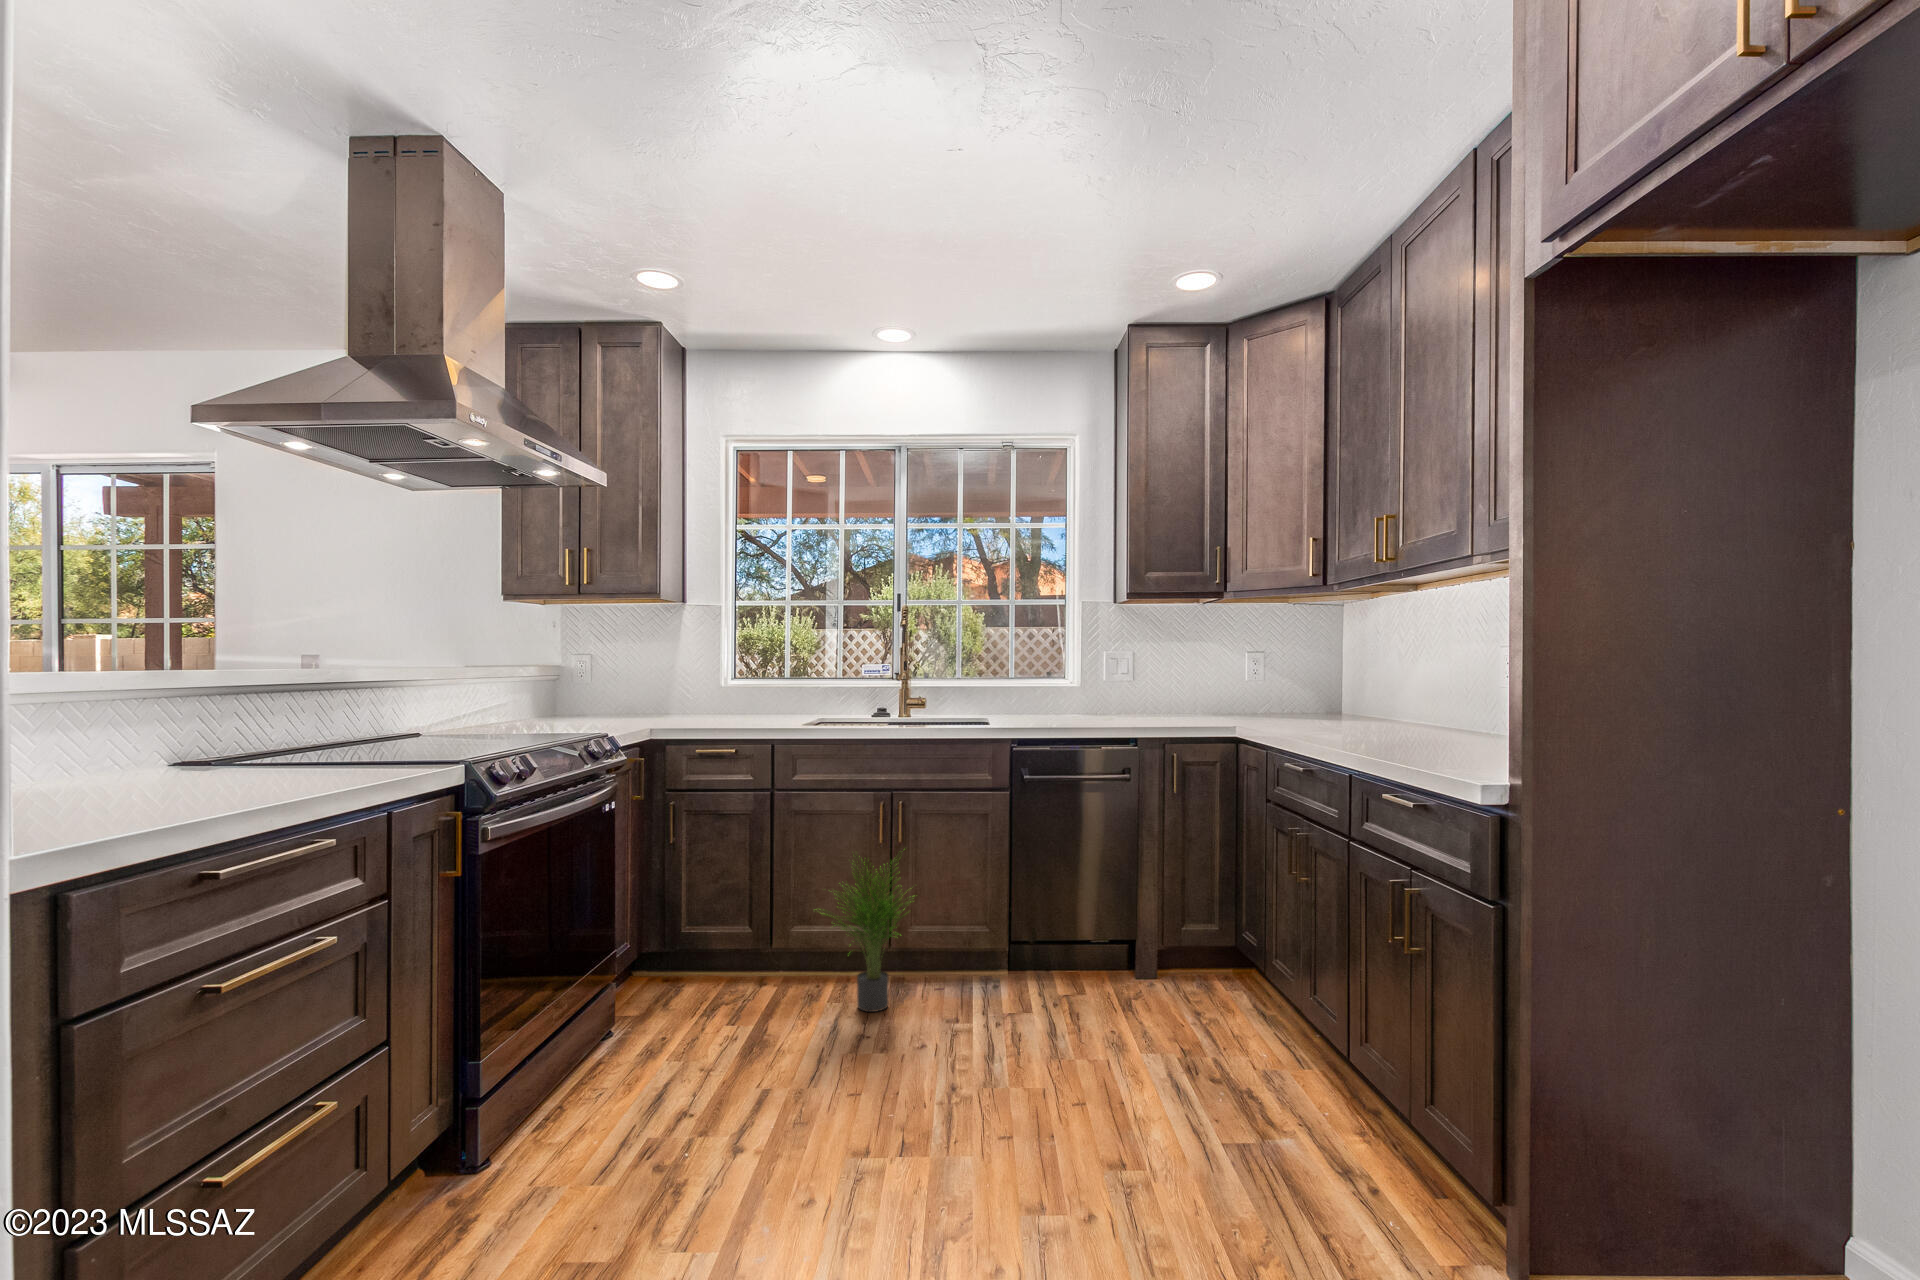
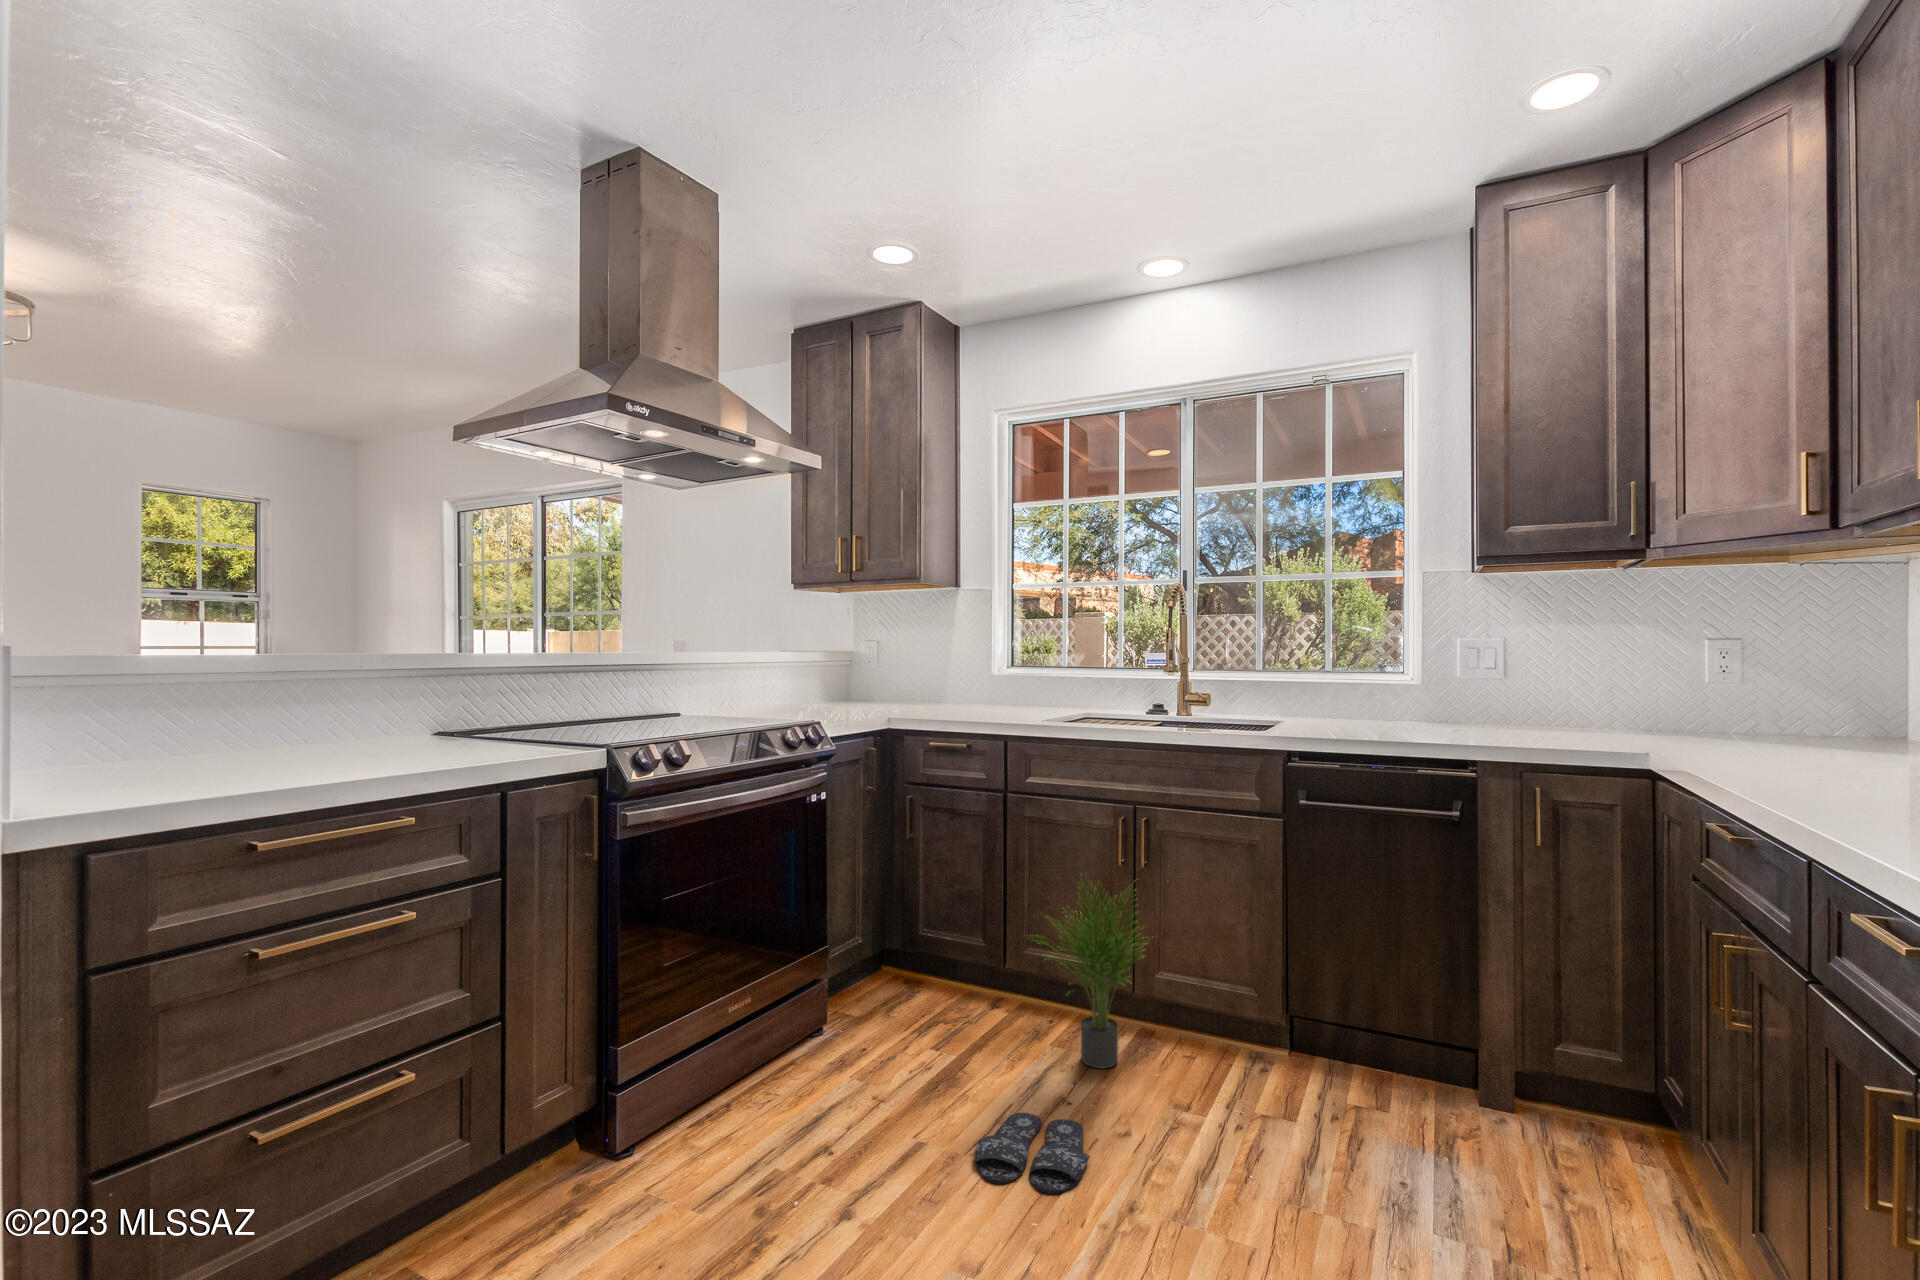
slippers: none [816,1048,907,1100] -> present [975,1113,1090,1194]

